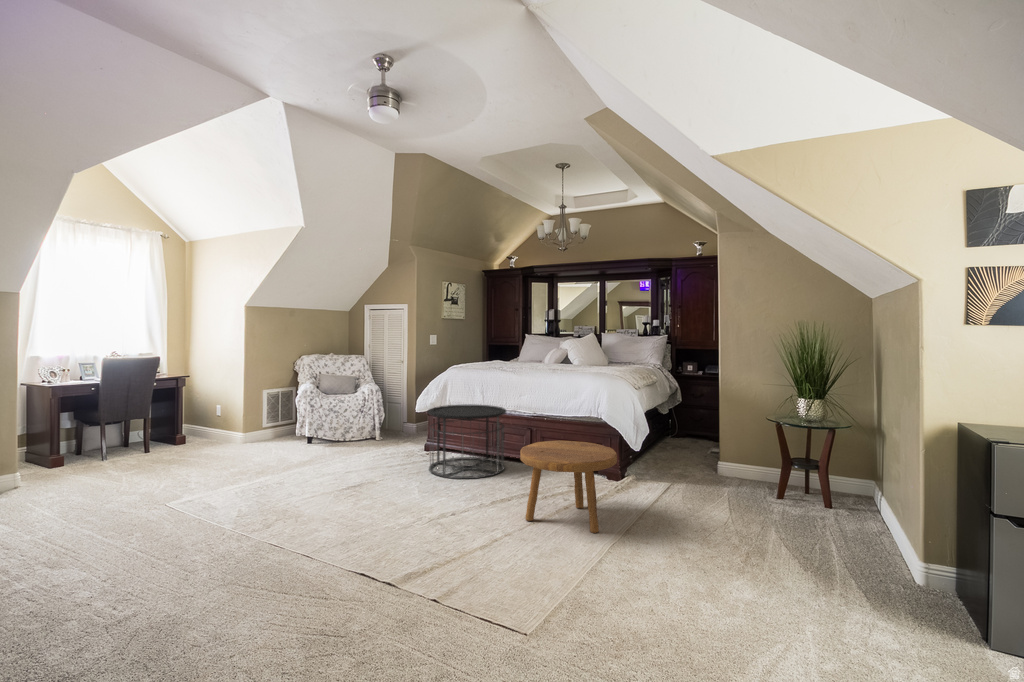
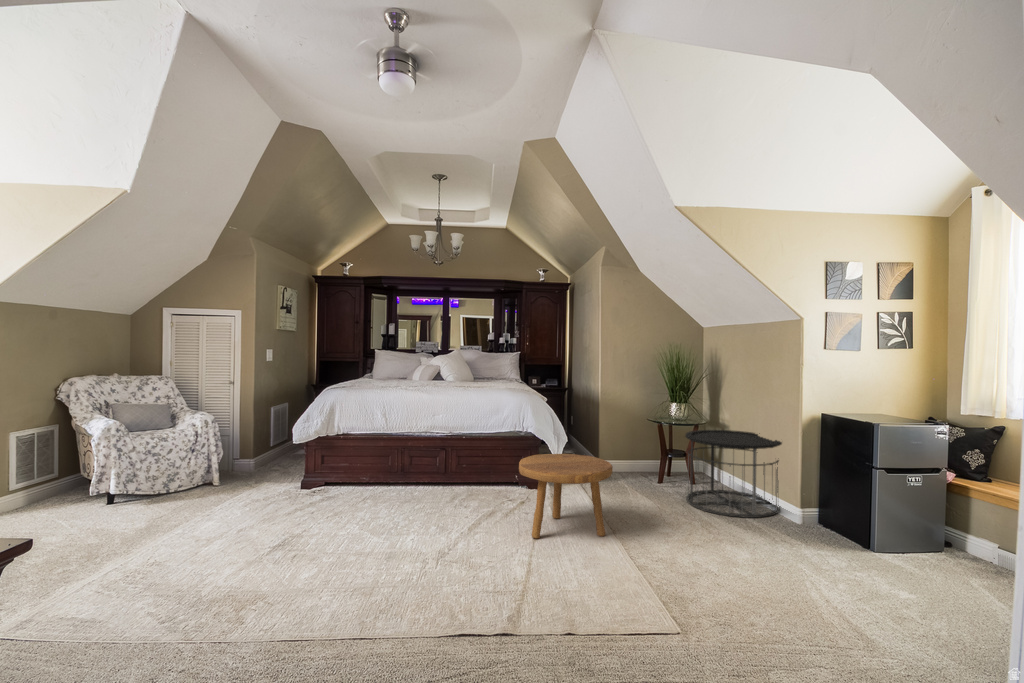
side table: present [428,404,506,479] -> present [686,430,782,518]

